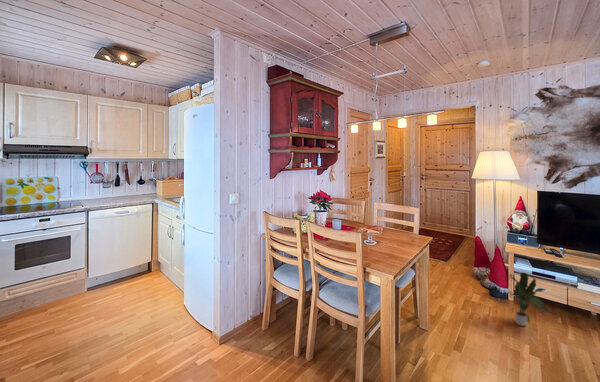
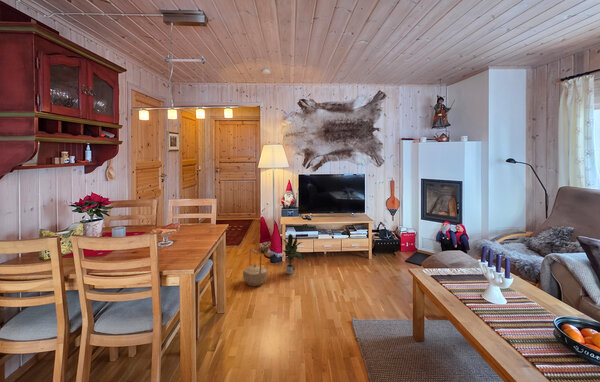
basket: none [452,282,486,331] -> present [243,249,267,286]

